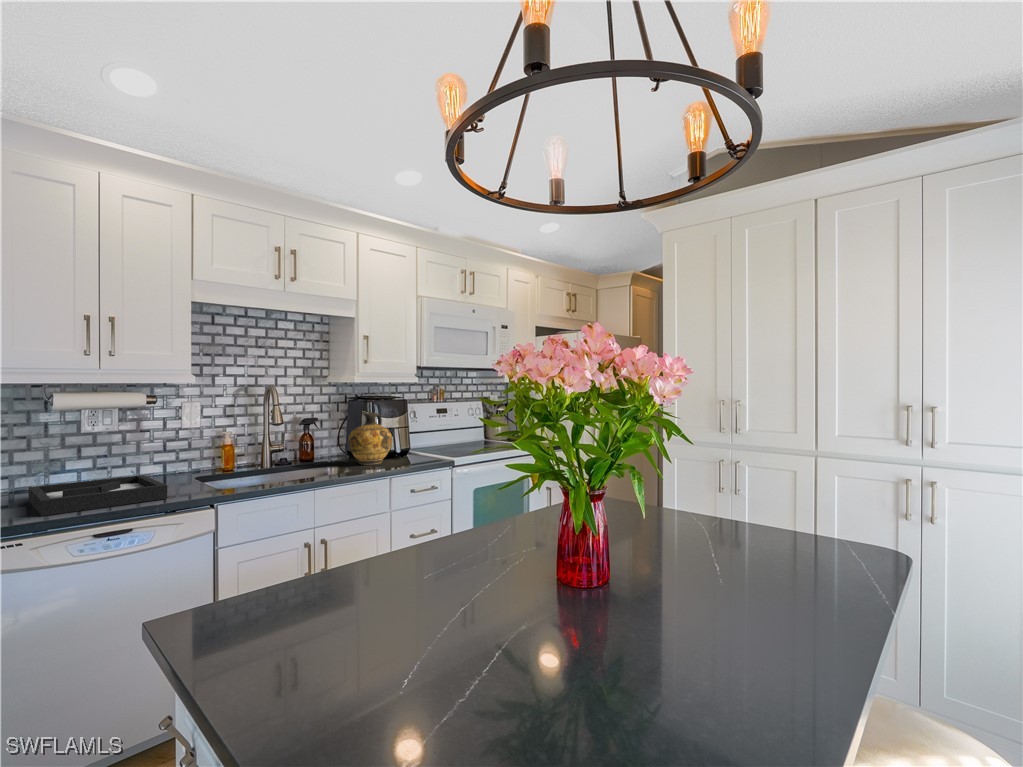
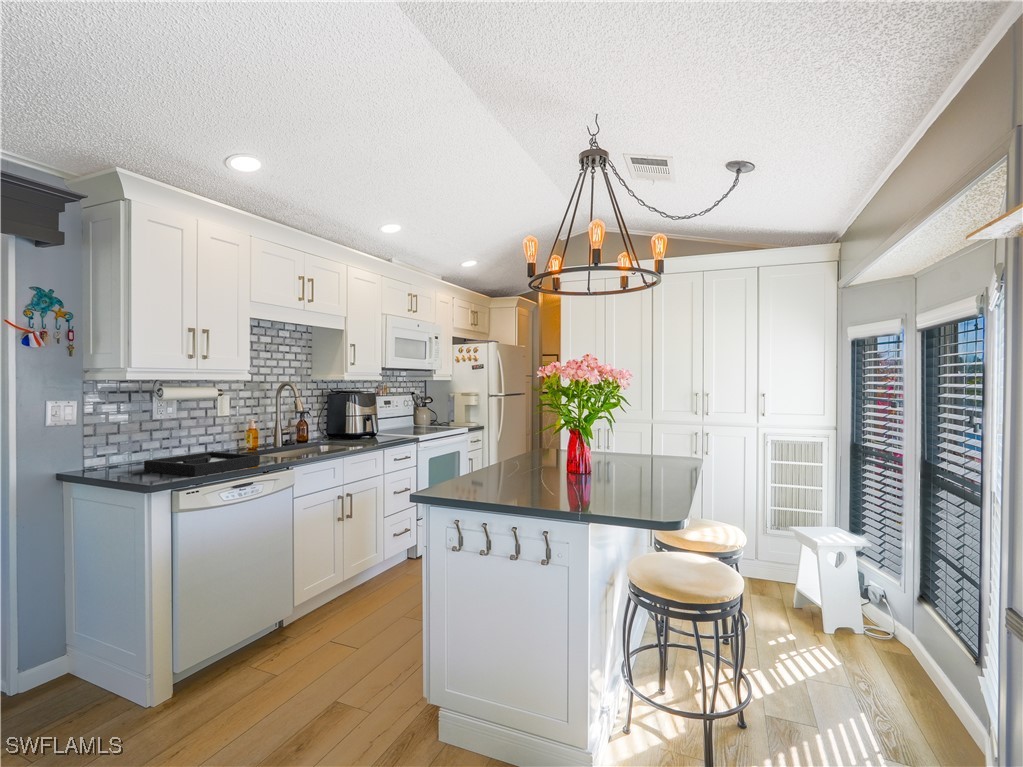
ceramic jug: present [348,411,392,465] -> none [336,403,370,444]

